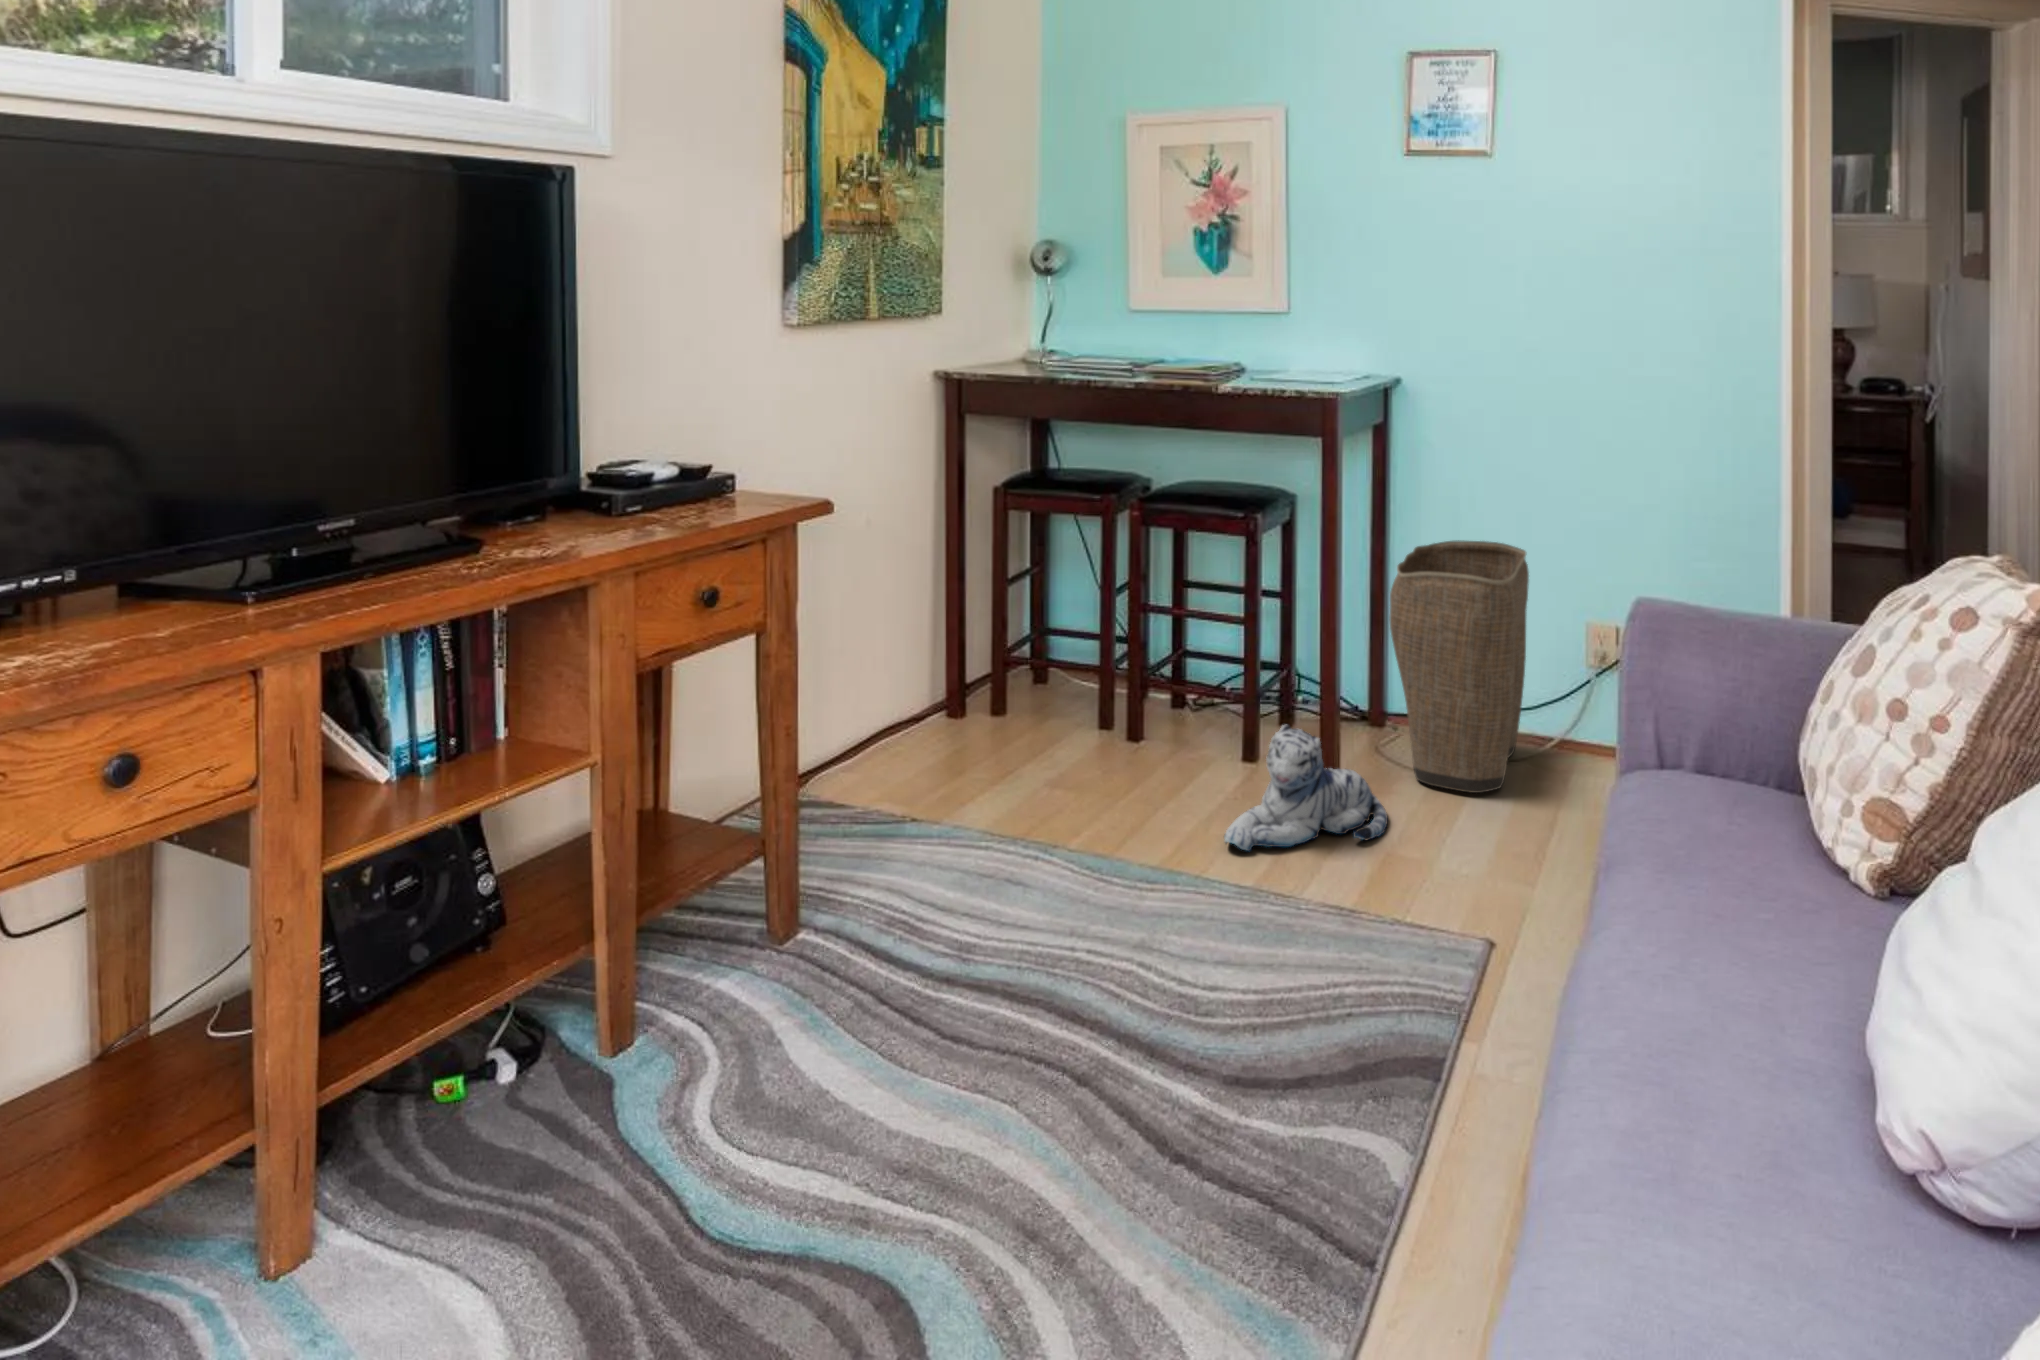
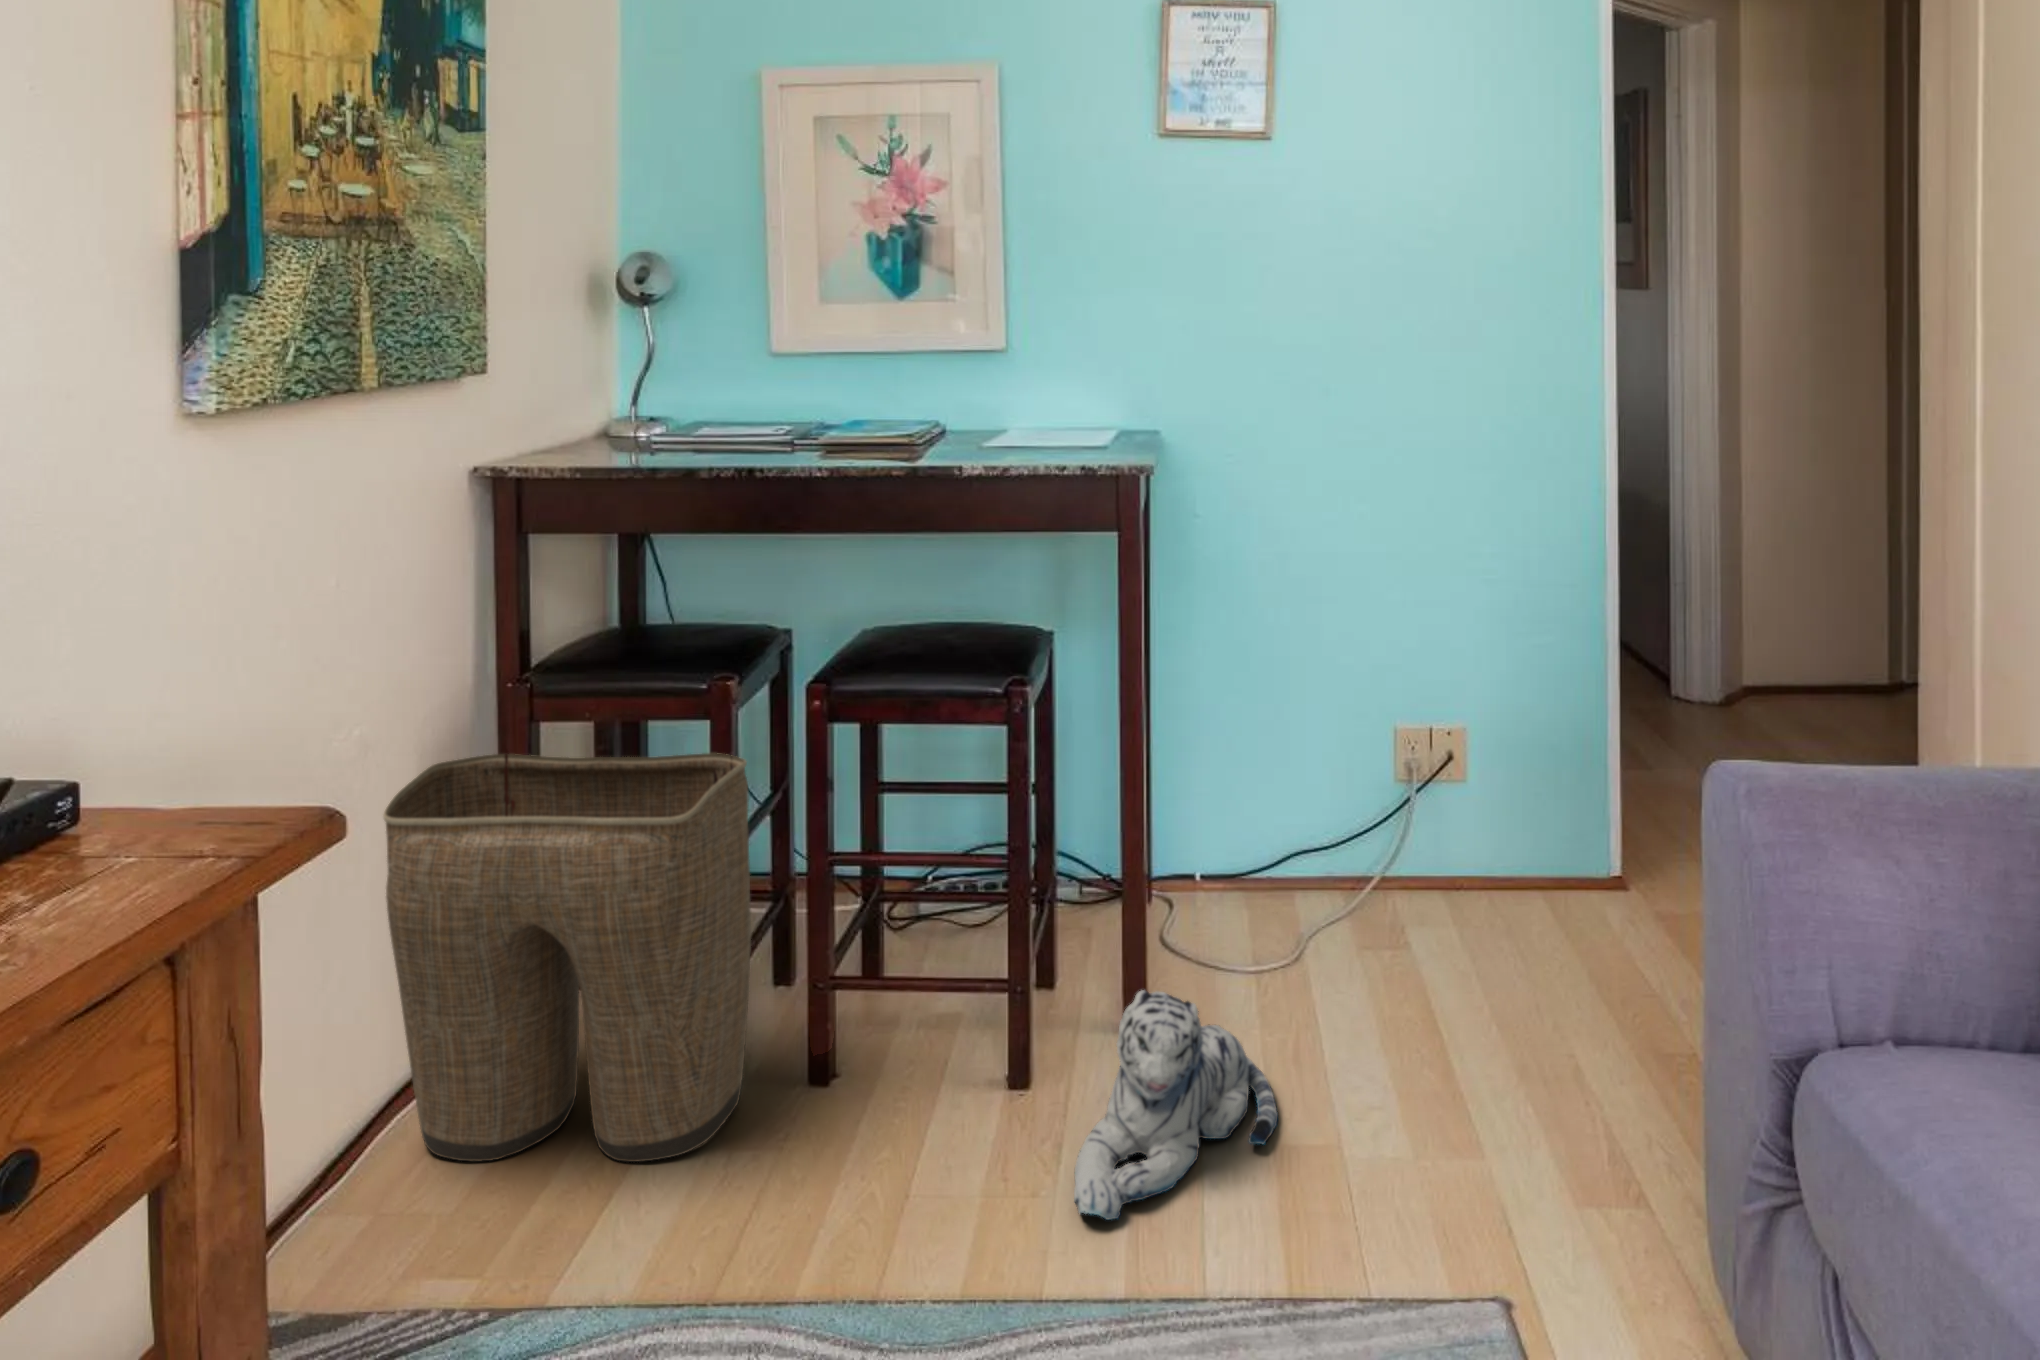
laundry basket: present [1389,540,1529,793] -> present [383,753,751,1162]

